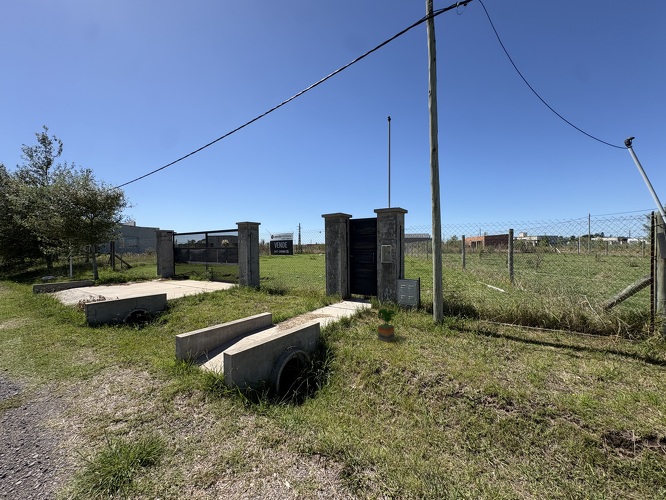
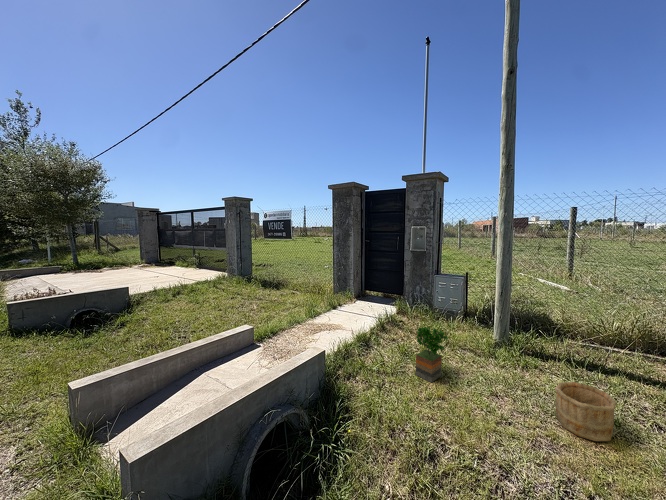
wooden bucket: none [452,334,481,362] -> present [555,382,617,441]

